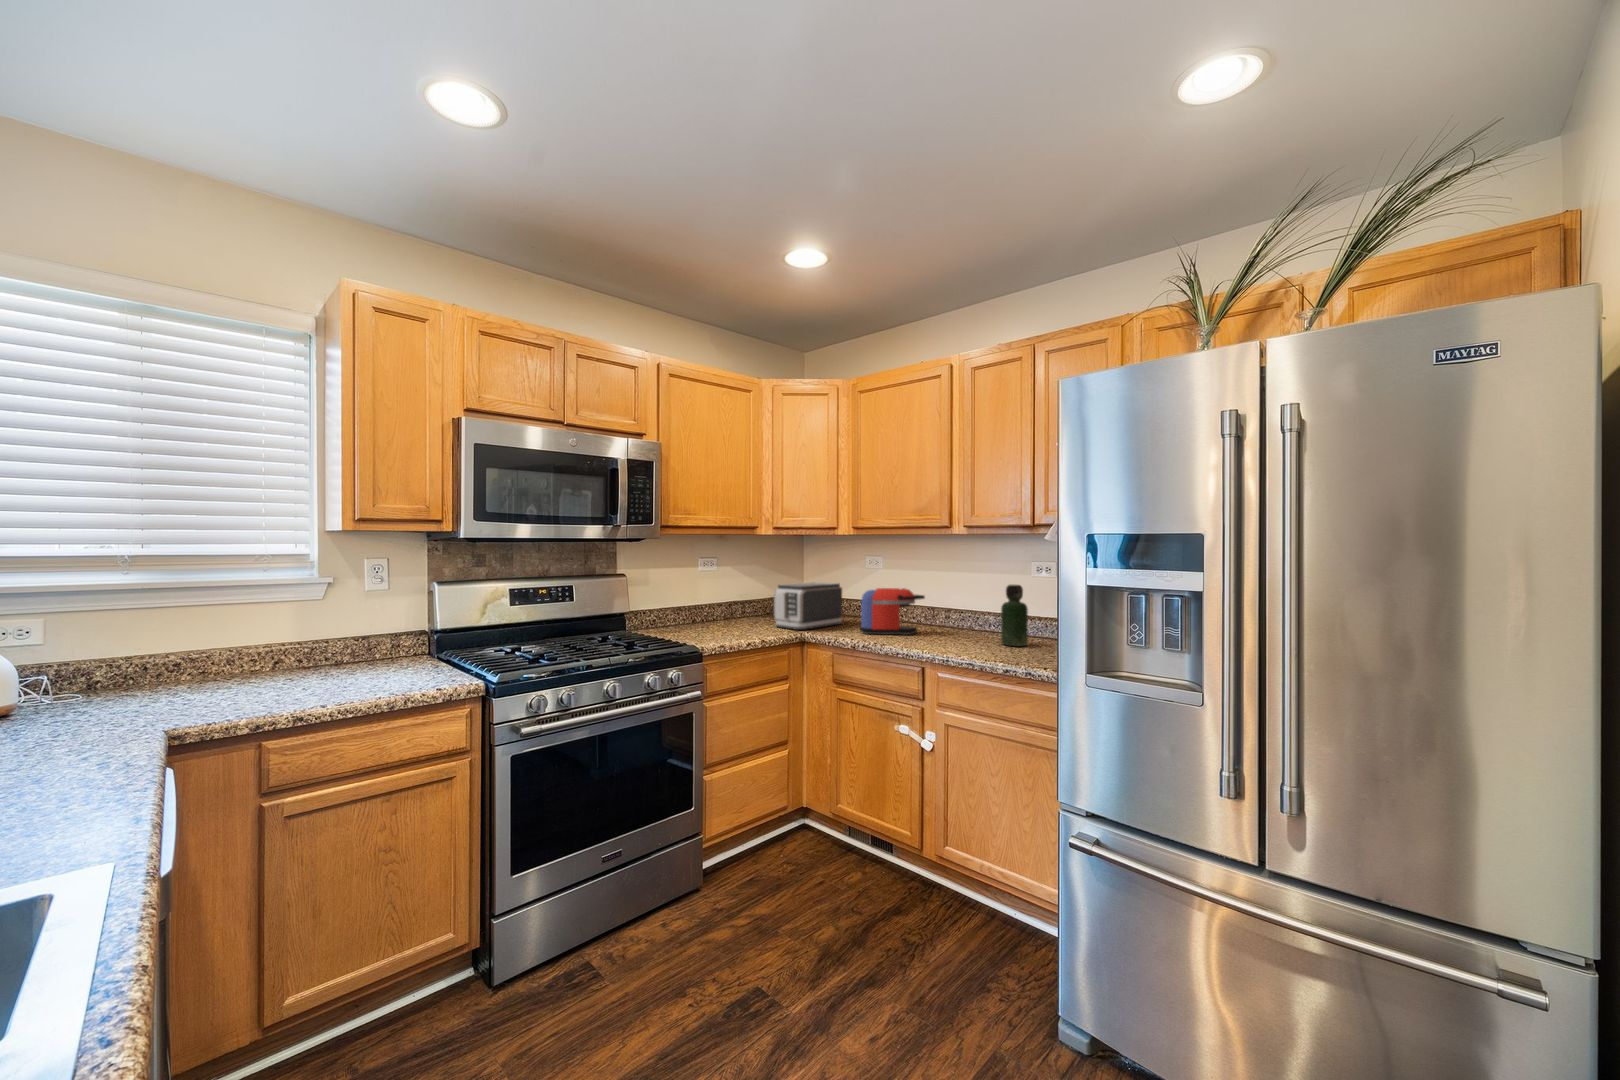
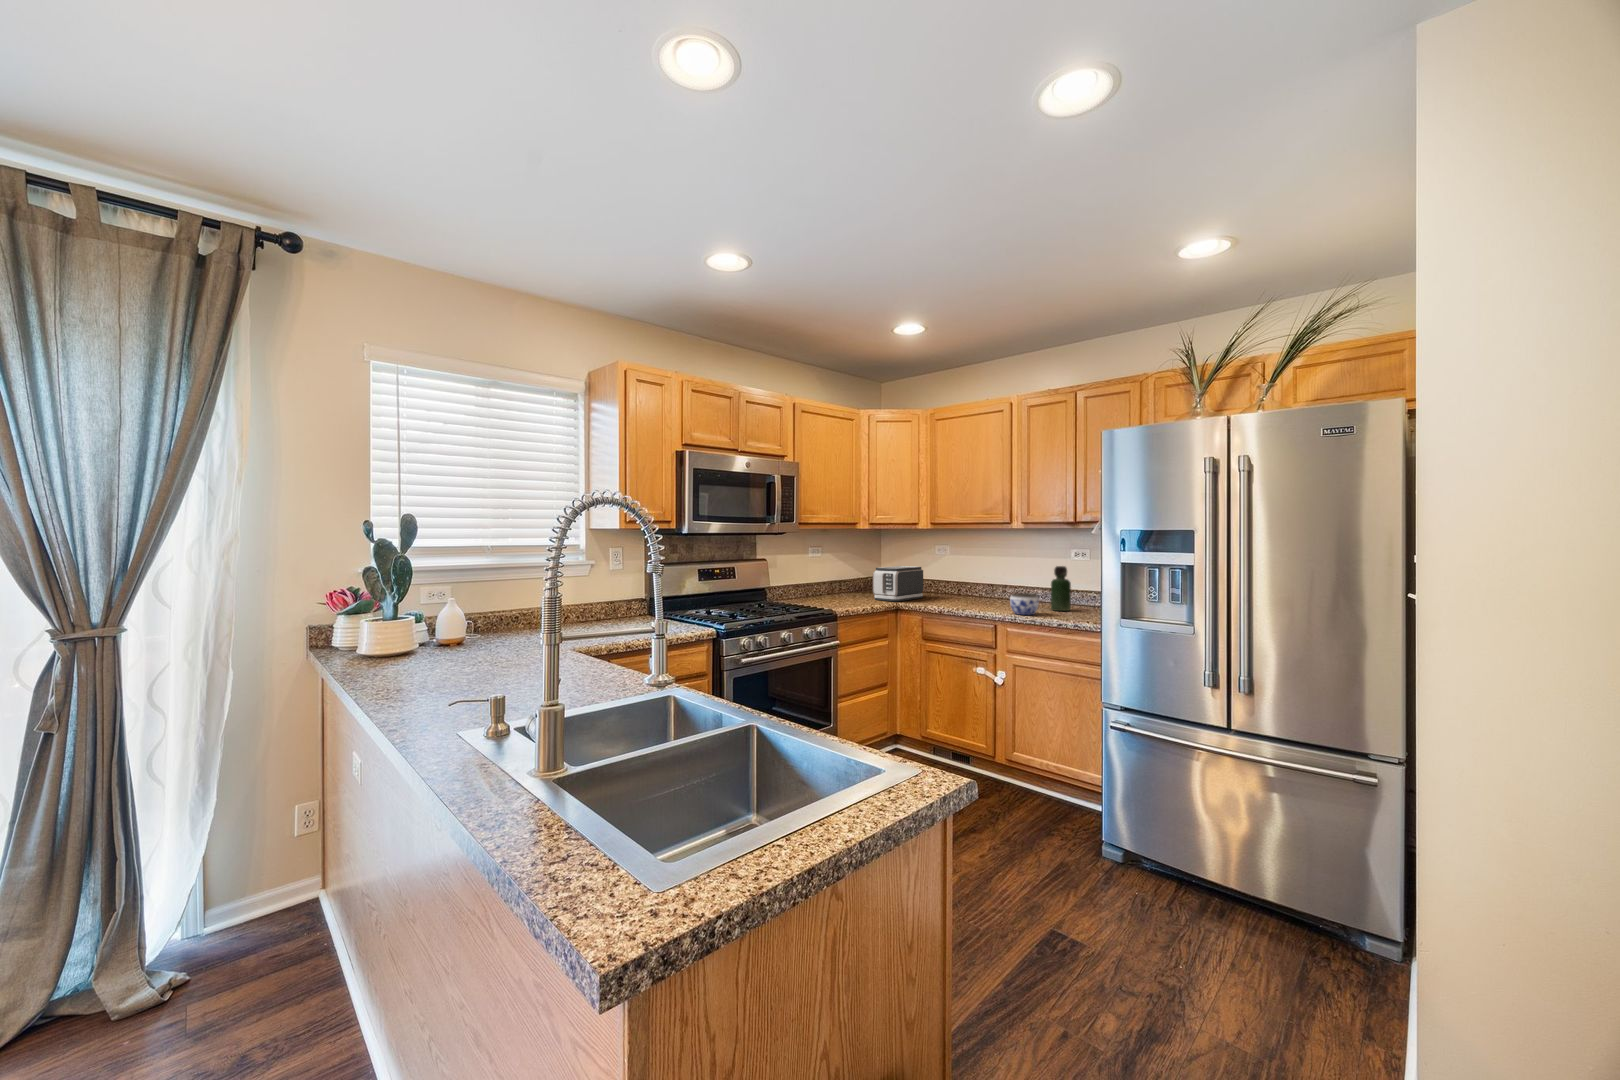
coffee maker: present [860,588,925,634] -> none [941,570,990,604]
jar: none [943,622,982,654] -> present [1010,593,1039,615]

